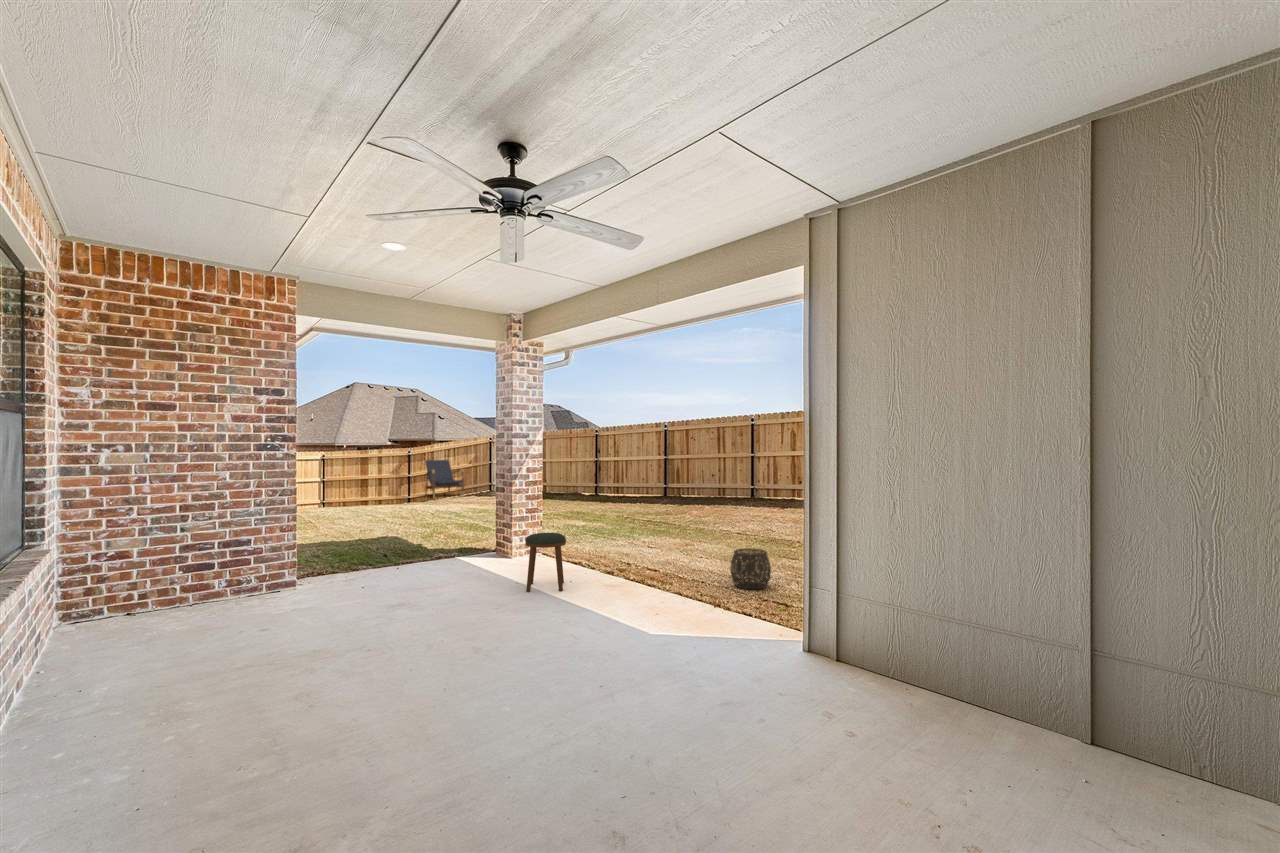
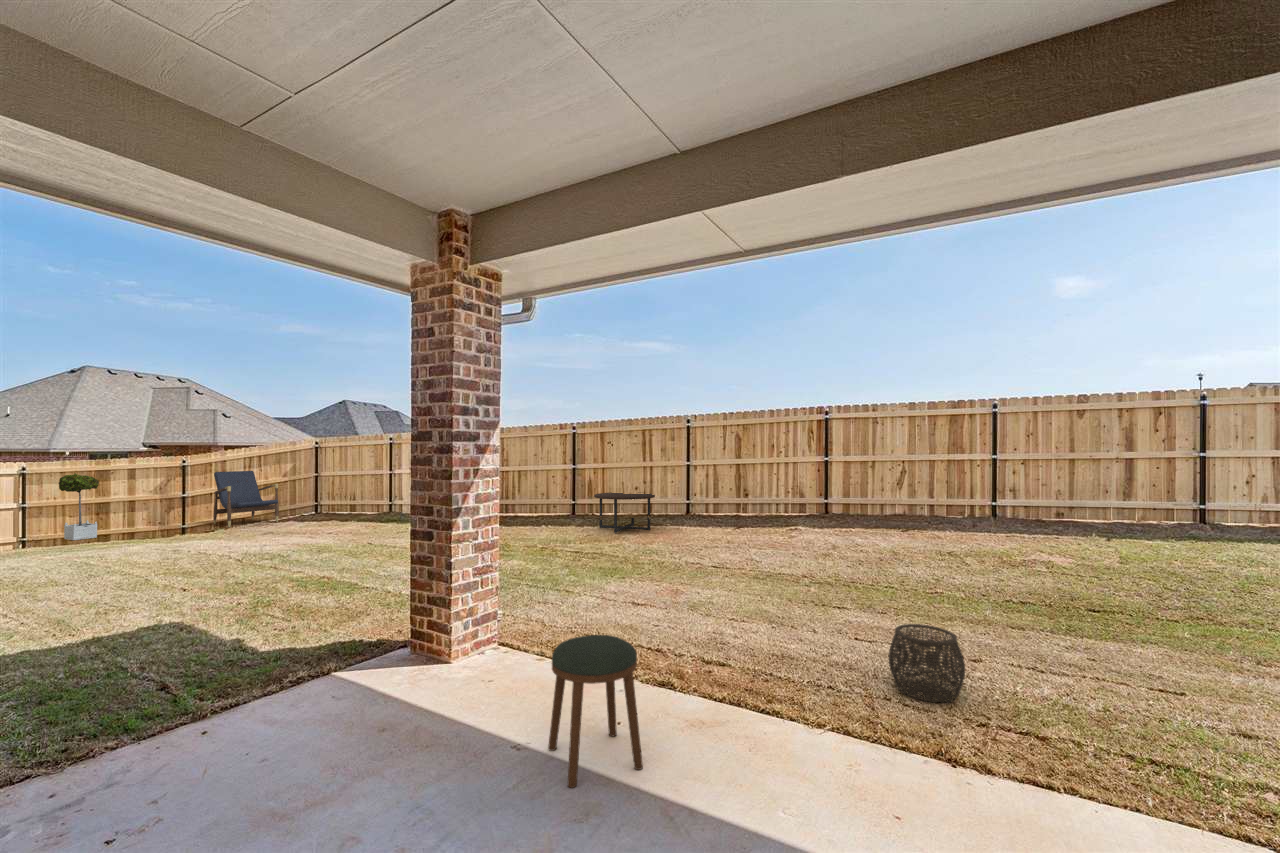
potted tree: none [342,459,362,501] -> present [58,473,99,540]
coffee table: none [675,479,724,511] -> present [594,493,655,534]

